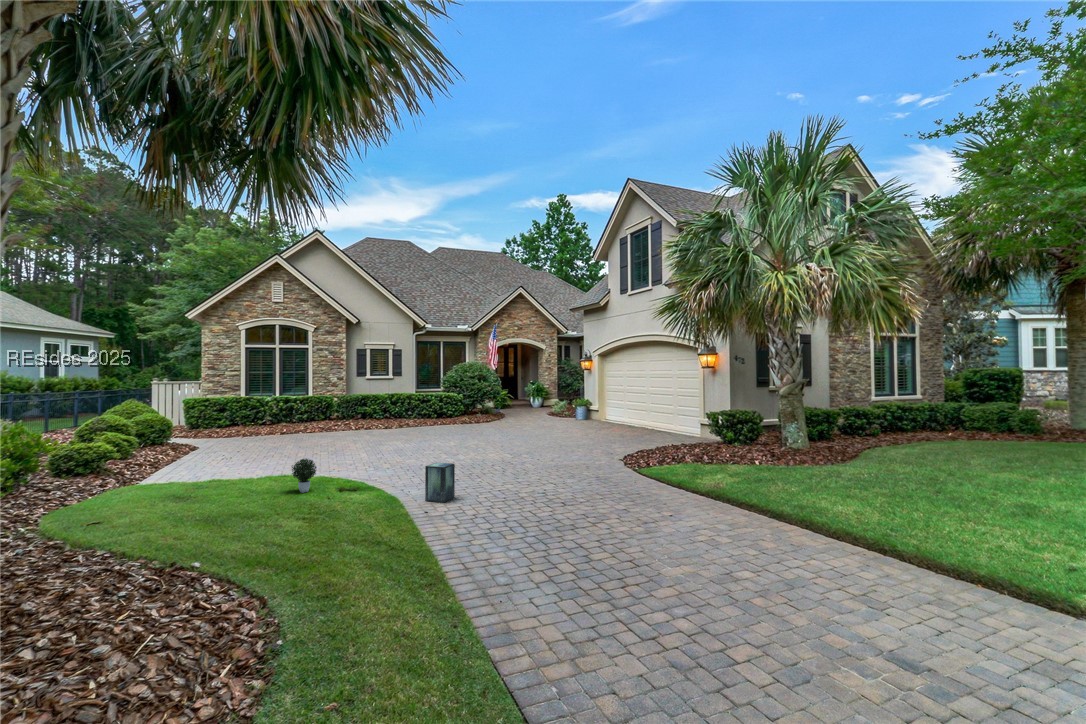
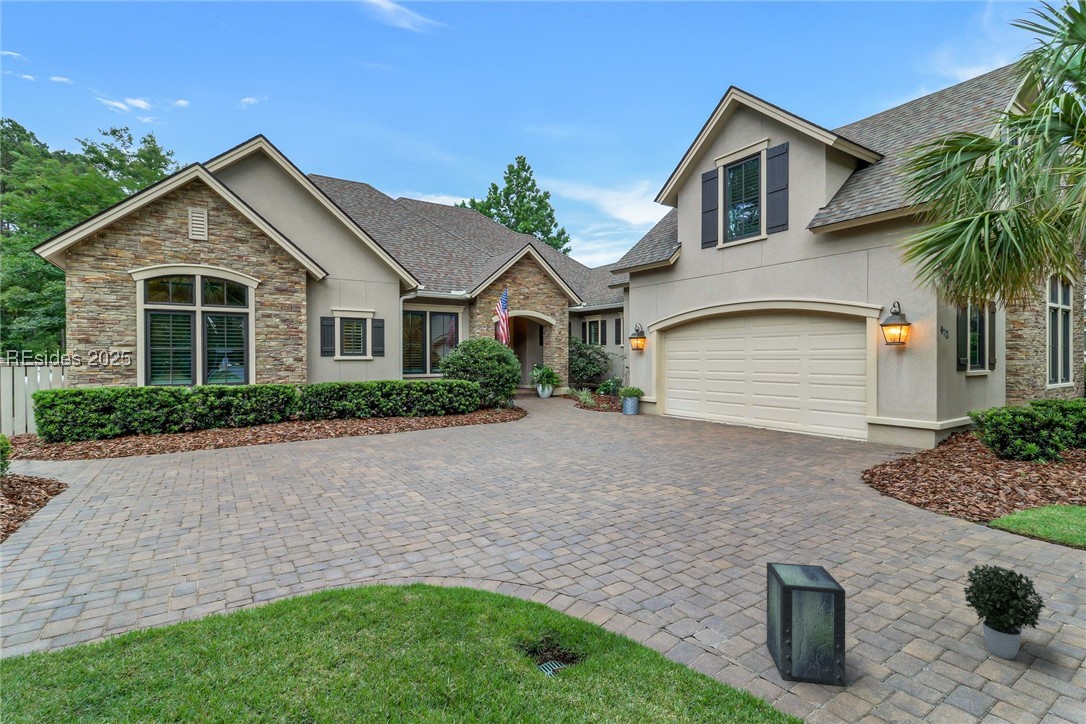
potted plant: present [292,459,317,493] -> present [963,564,1046,659]

